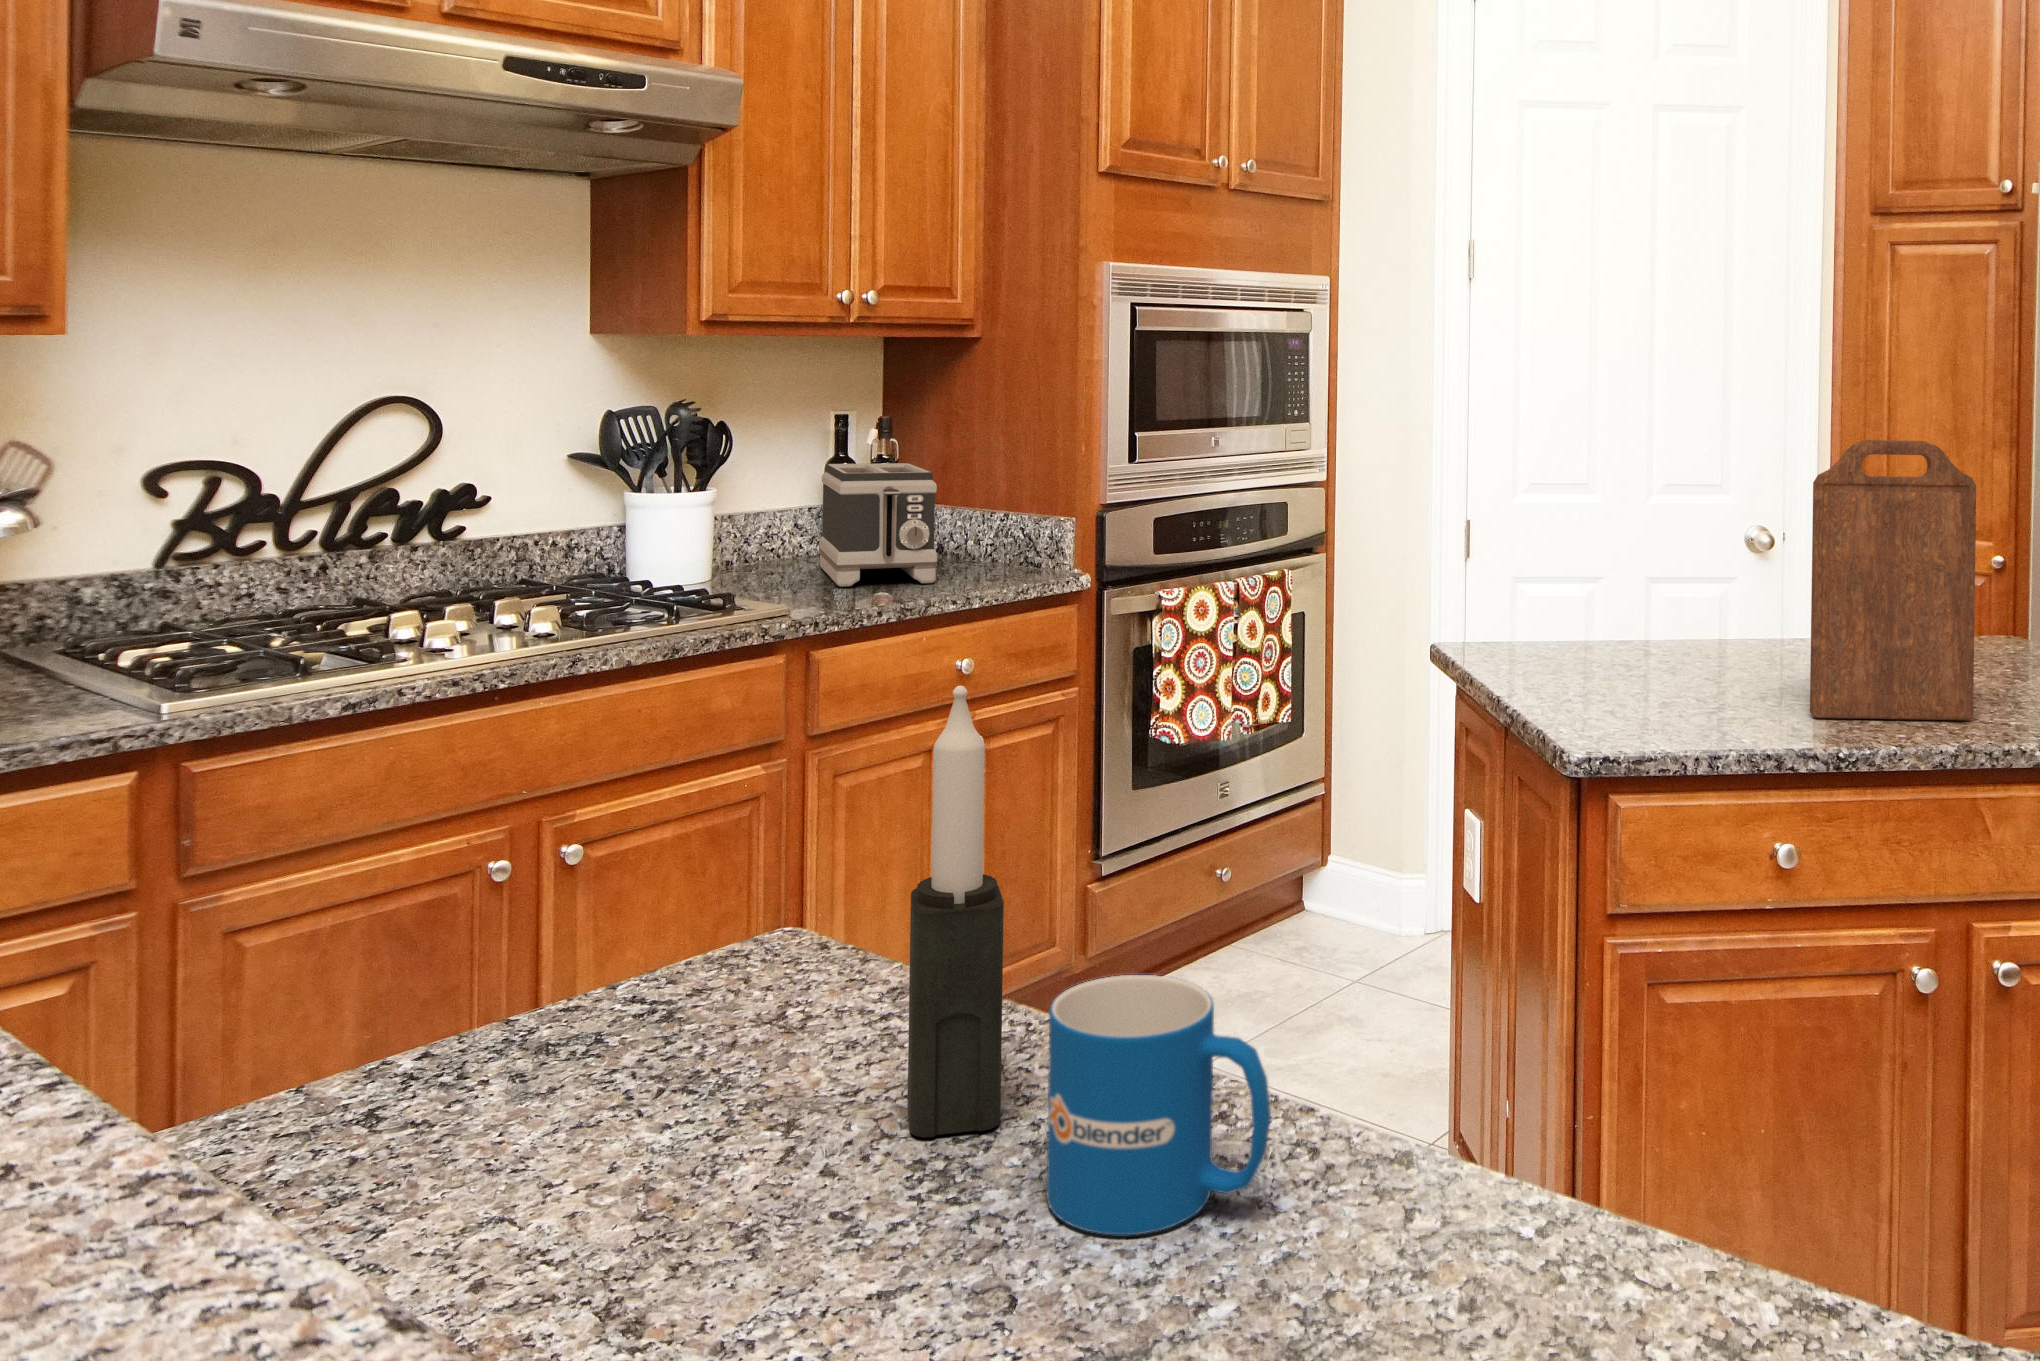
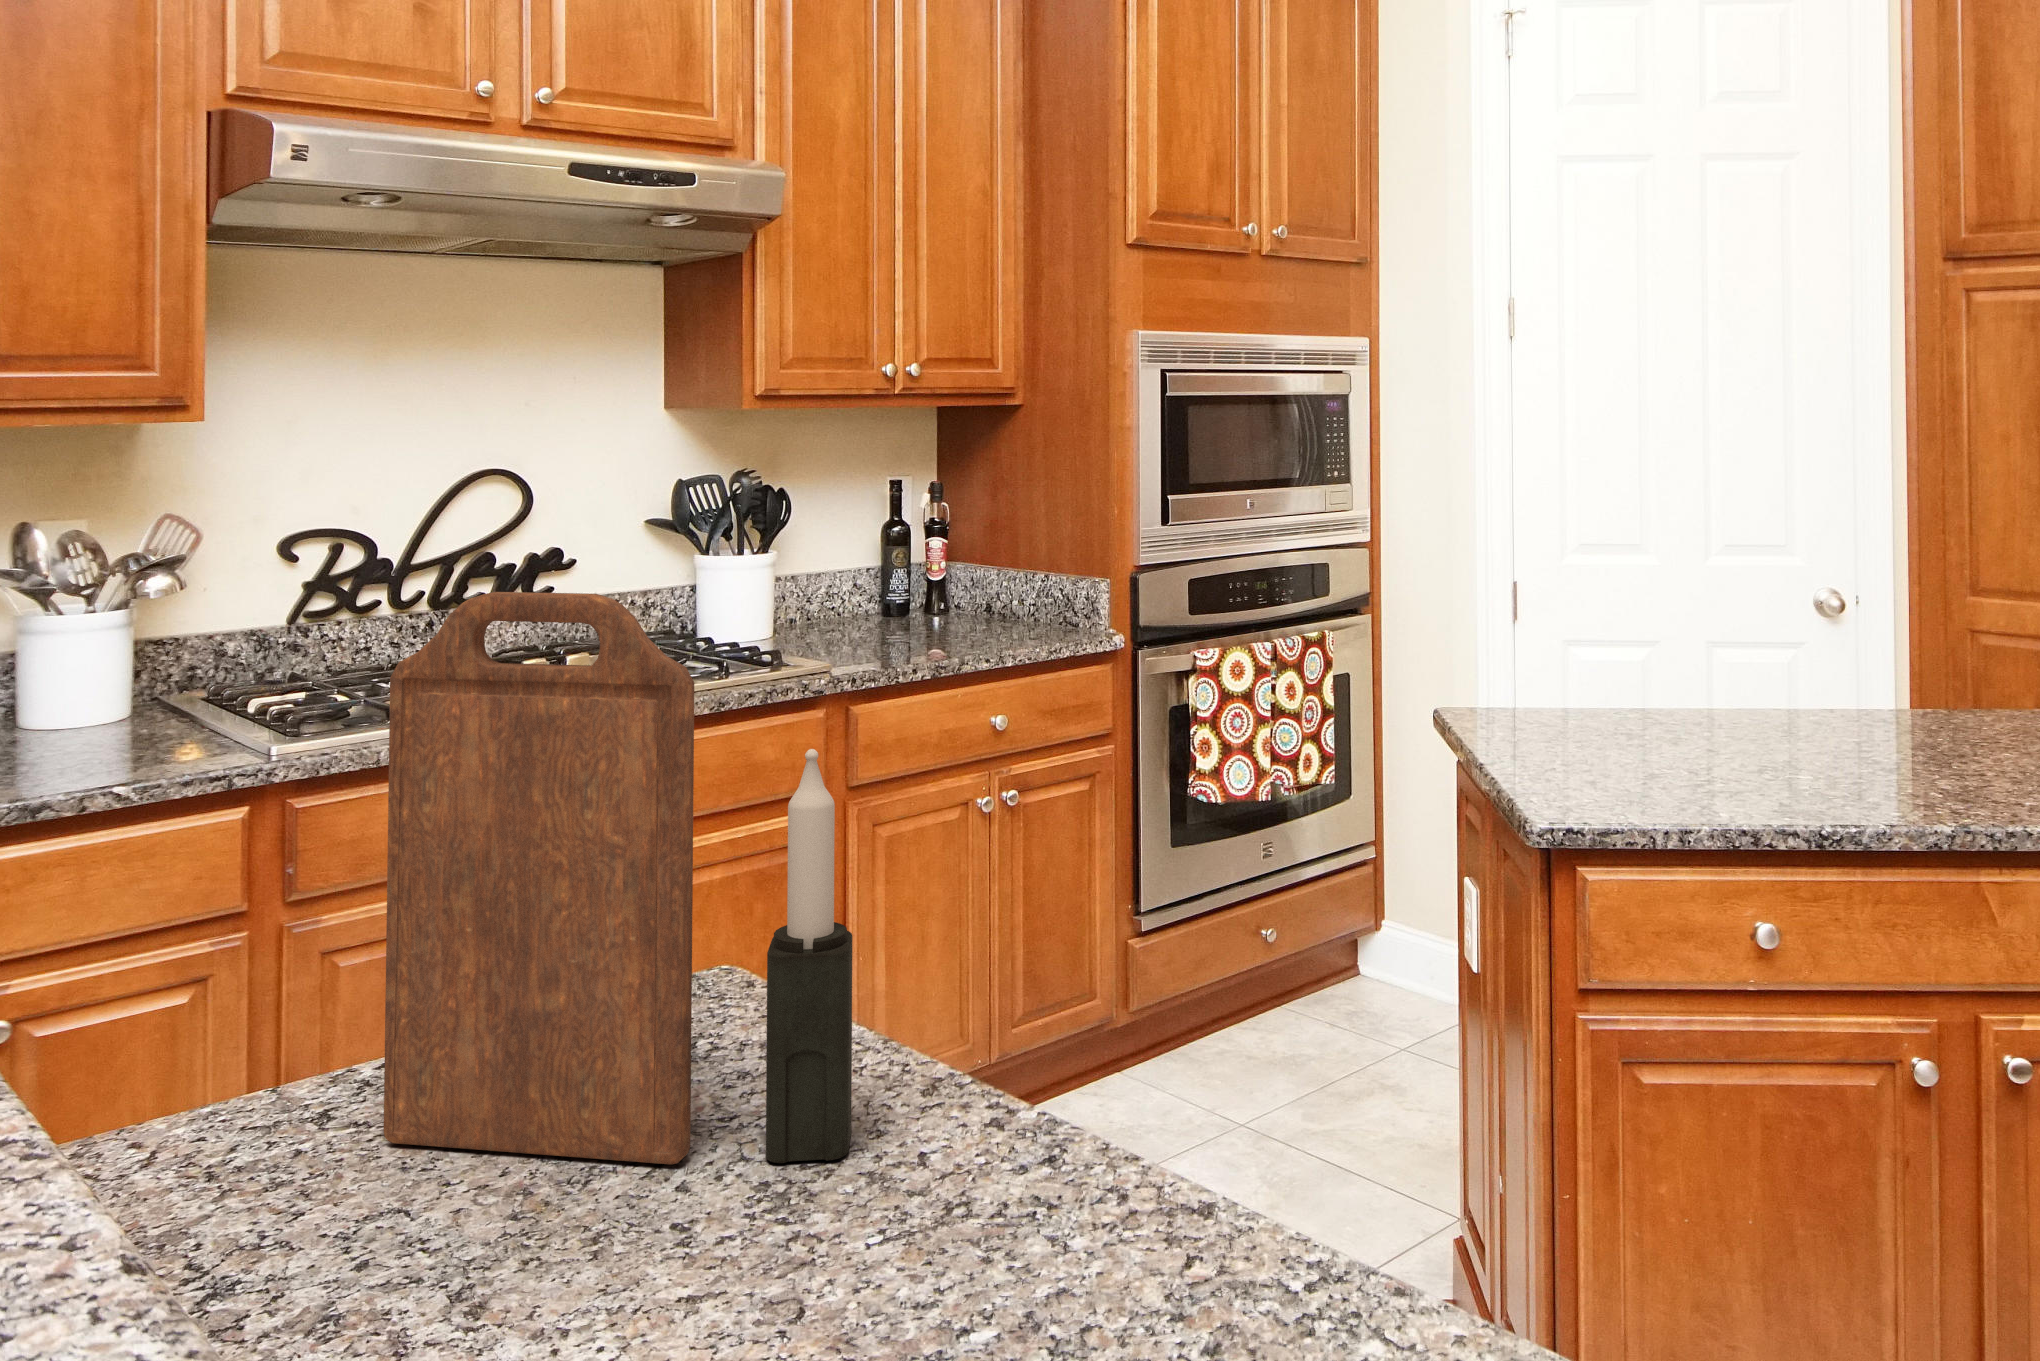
cutting board: present [1810,440,1976,720] -> present [384,592,694,1164]
toaster: present [819,463,937,587] -> none [871,527,974,646]
mug: present [1047,975,1271,1235] -> none [862,1021,1058,1262]

